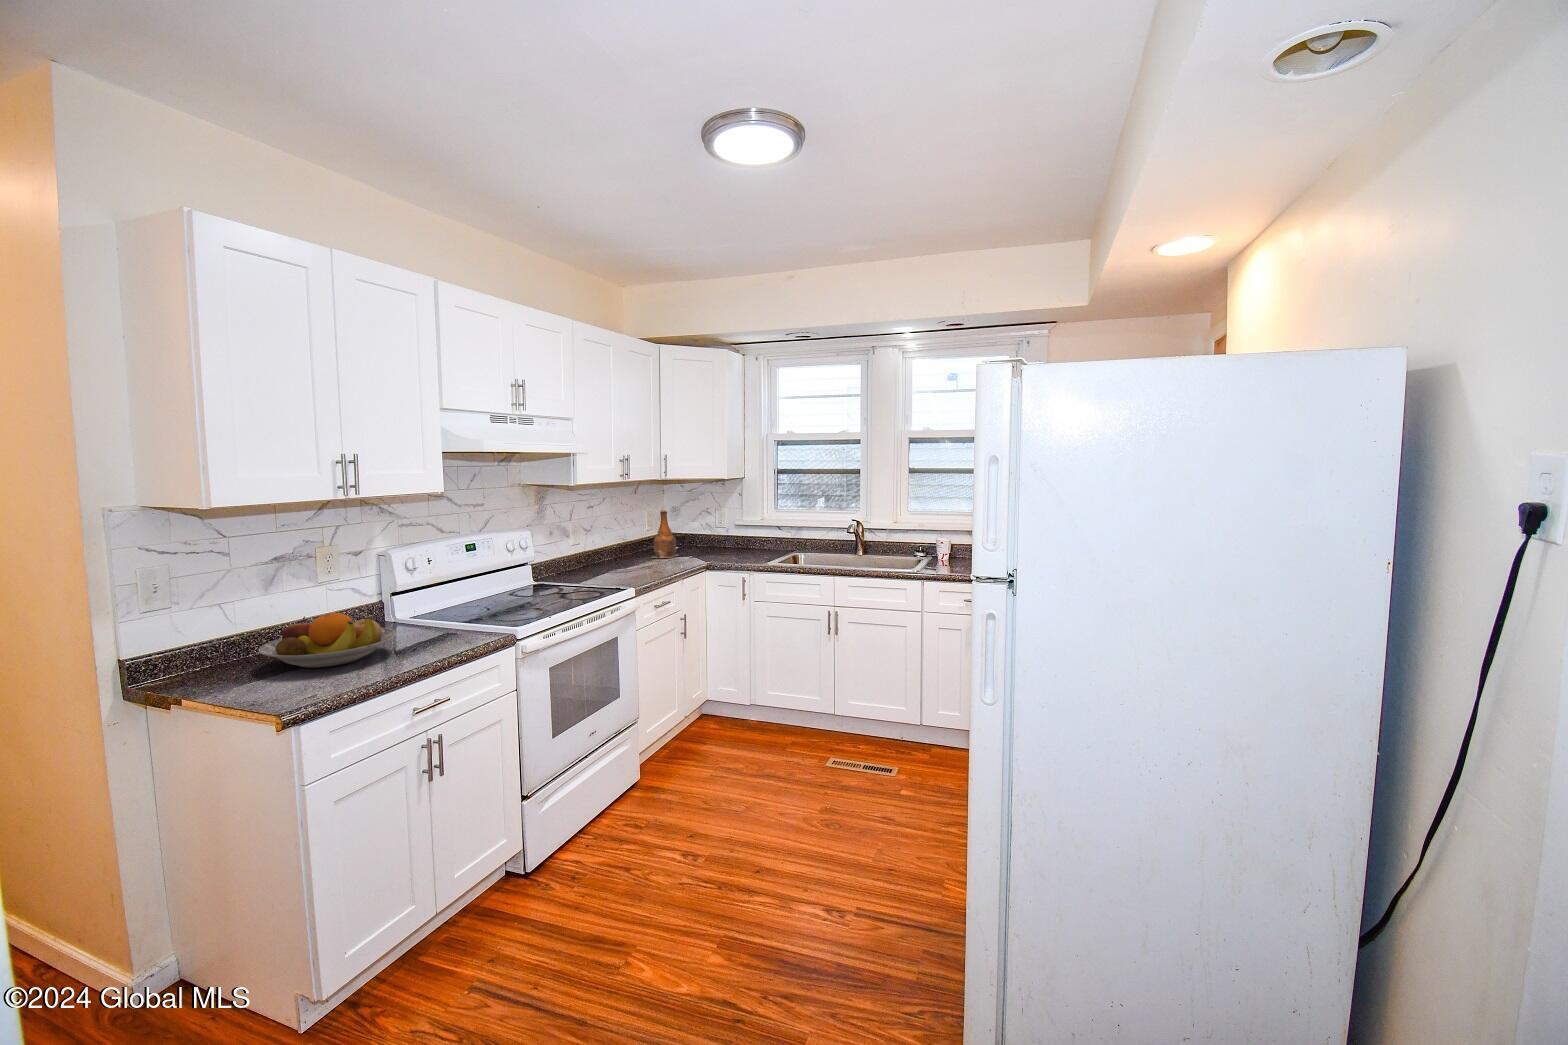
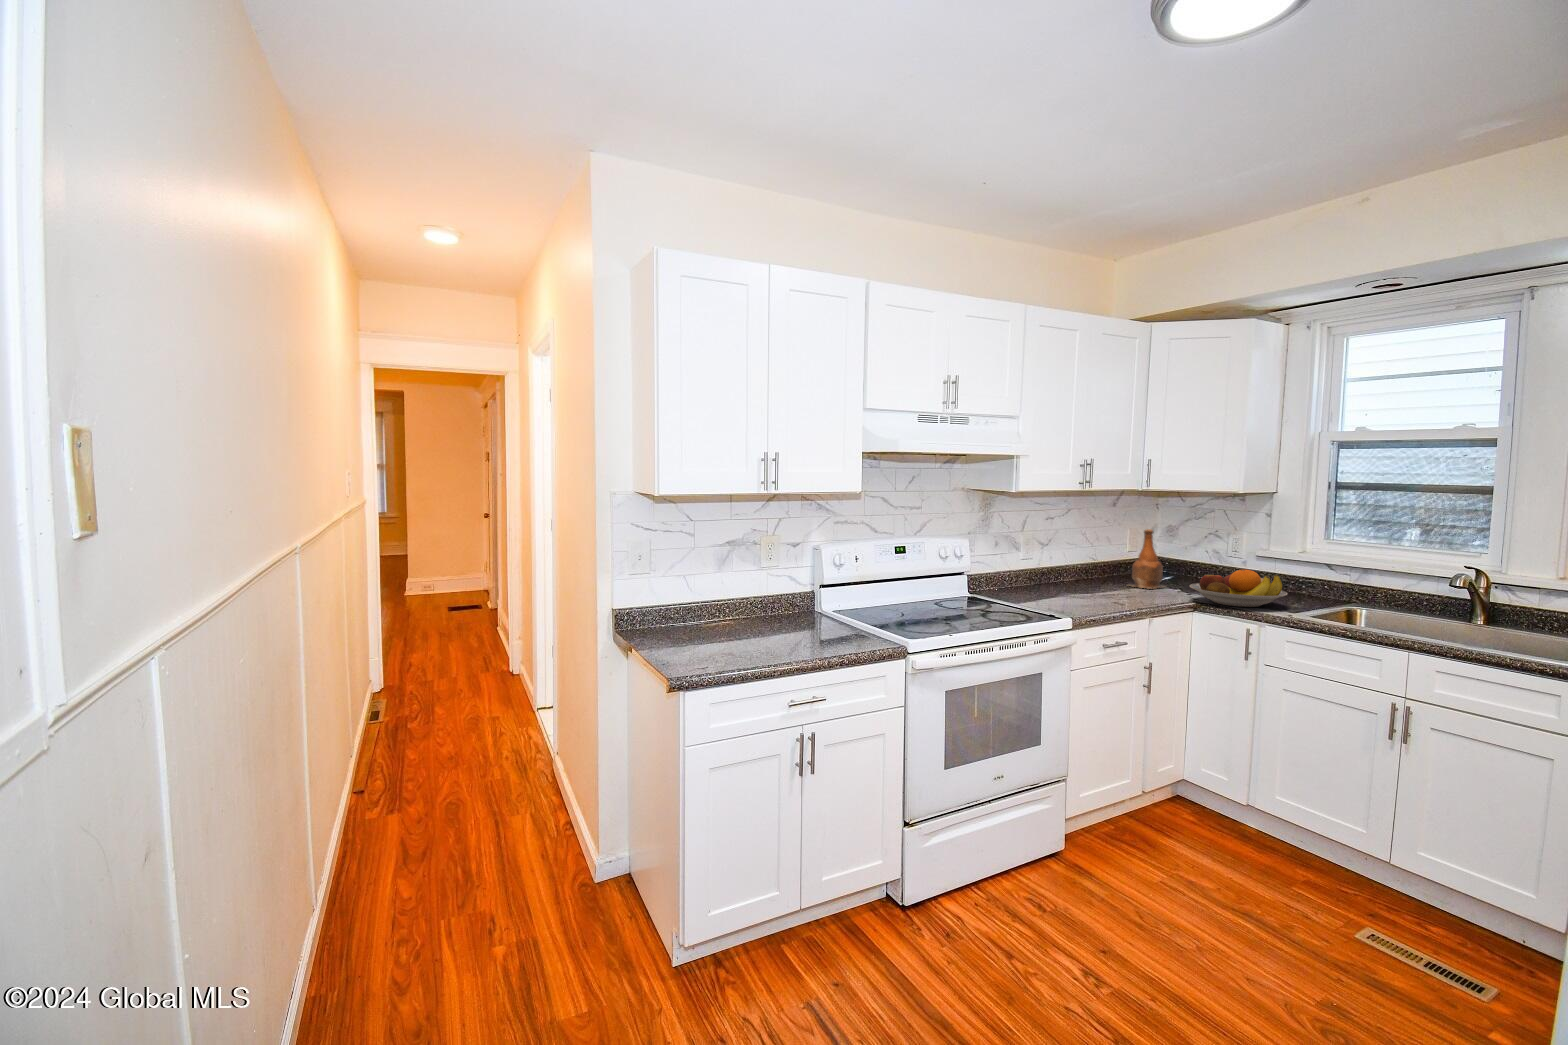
fruit bowl: present [258,613,396,668] -> present [1190,570,1287,607]

